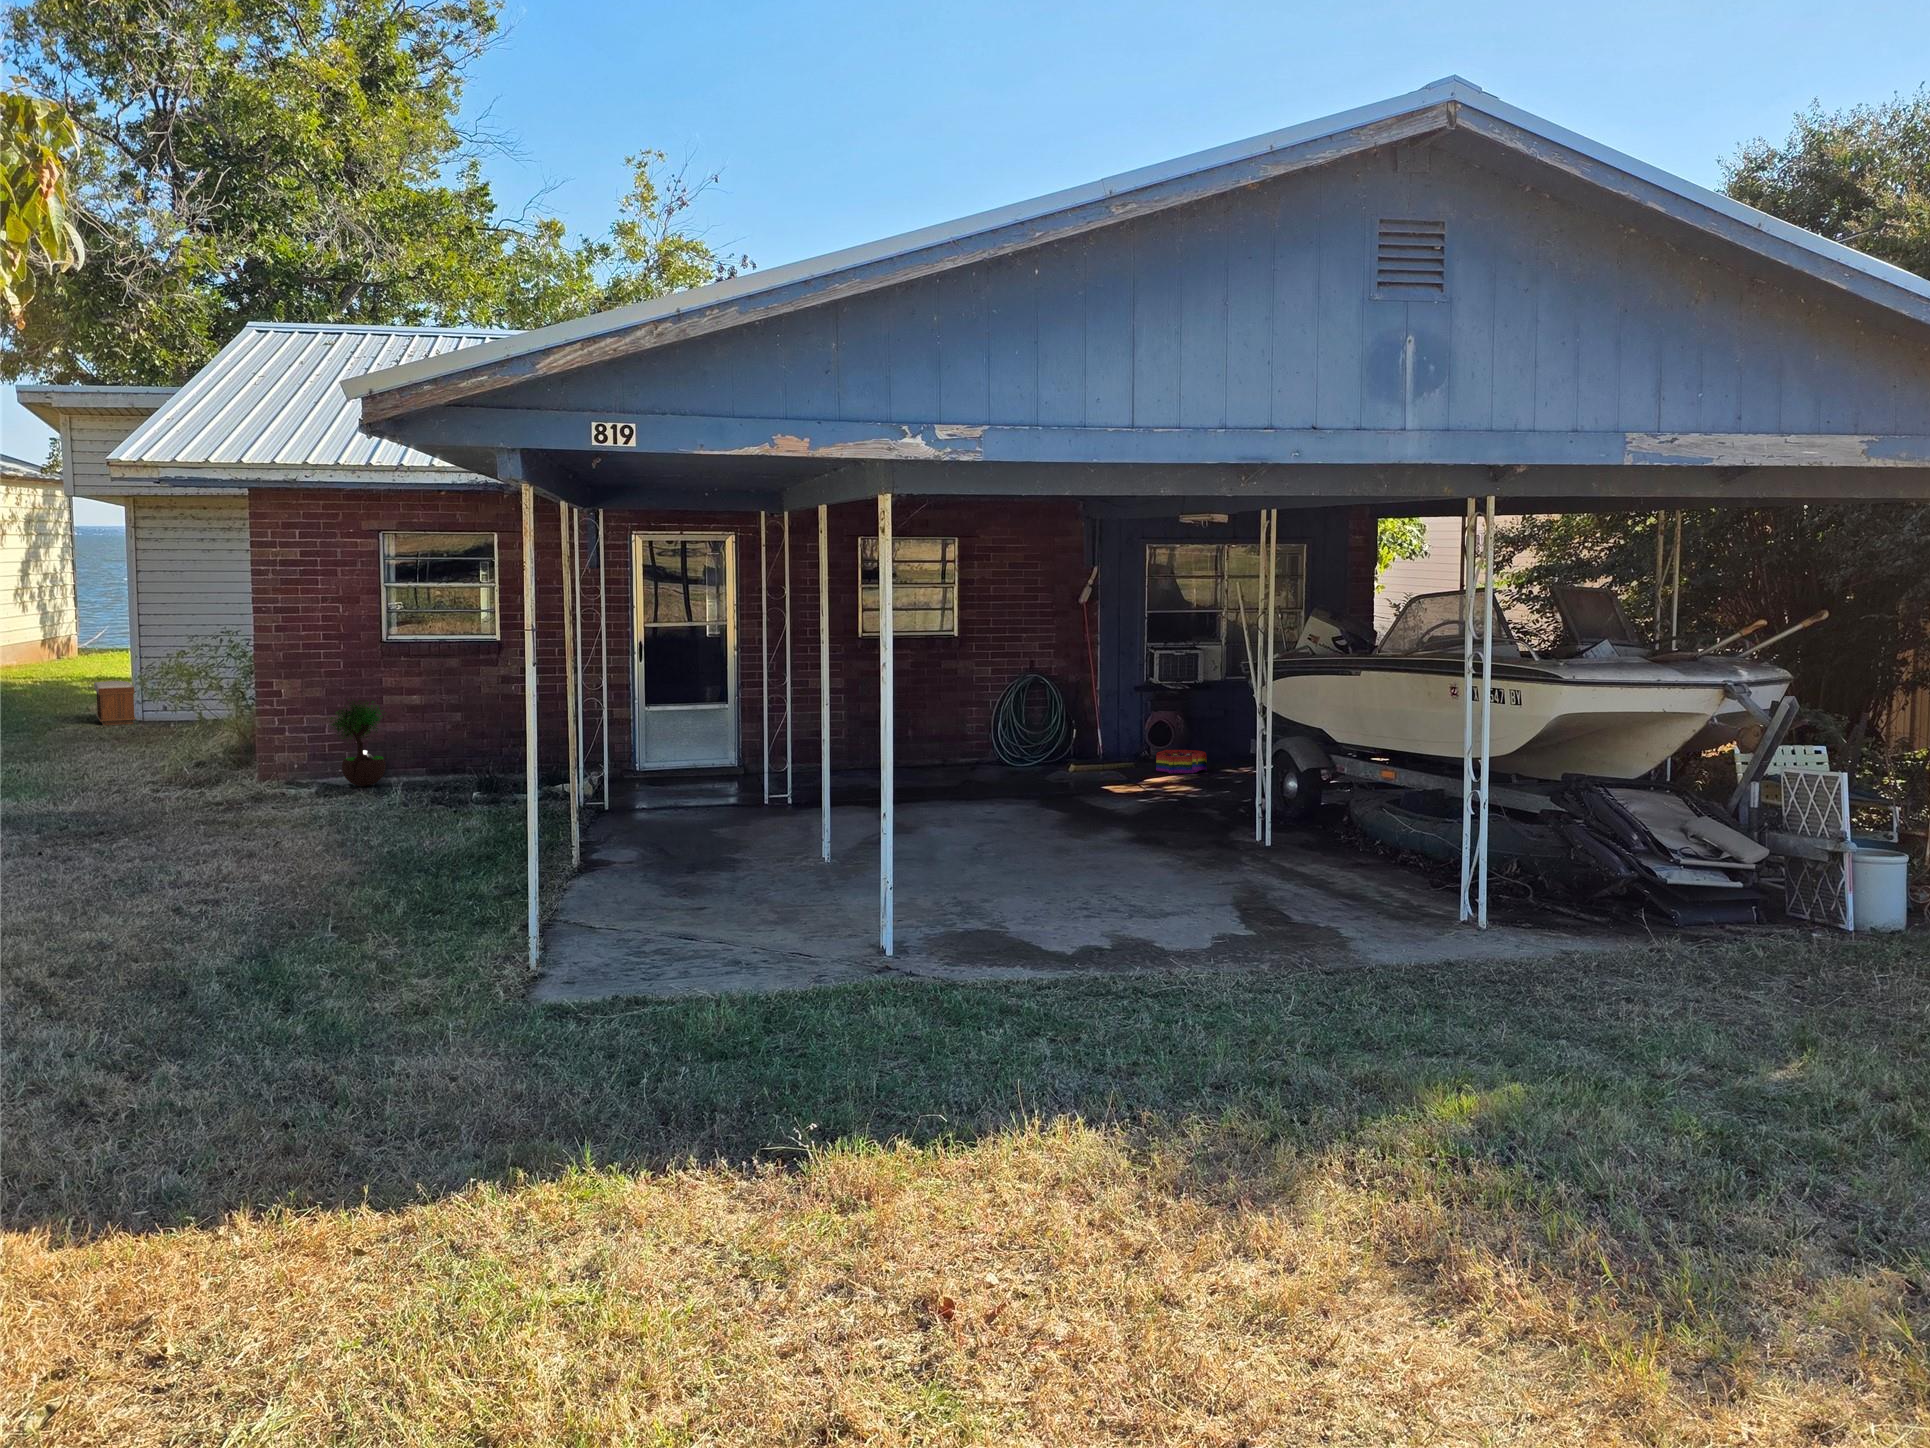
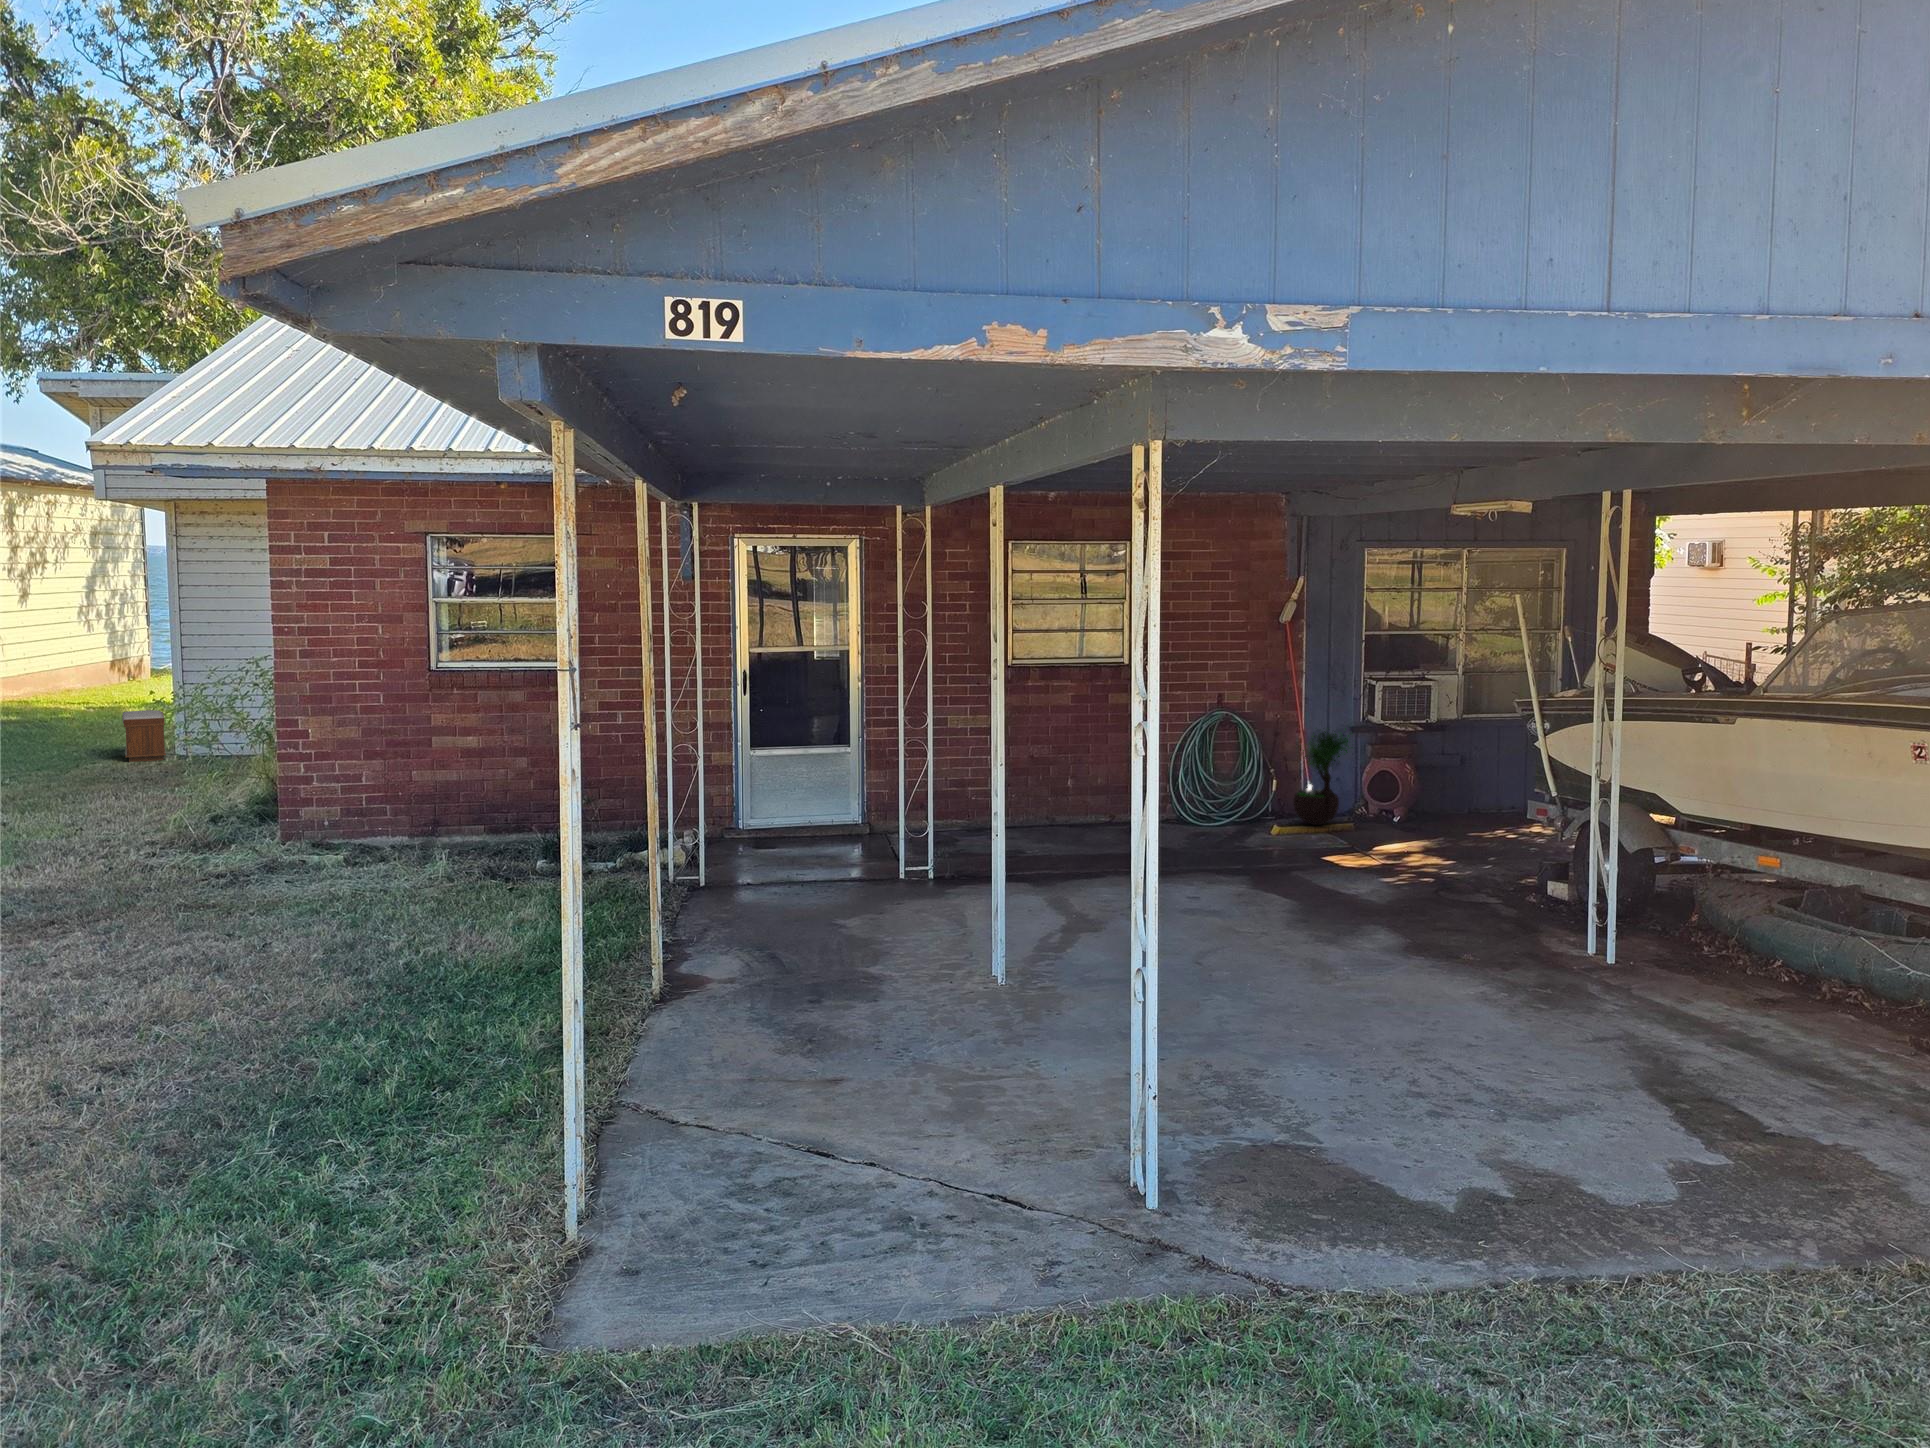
potted tree: present [328,699,386,786] -> present [1293,728,1352,825]
storage bin: present [1156,750,1207,773] -> none [1389,802,1456,833]

